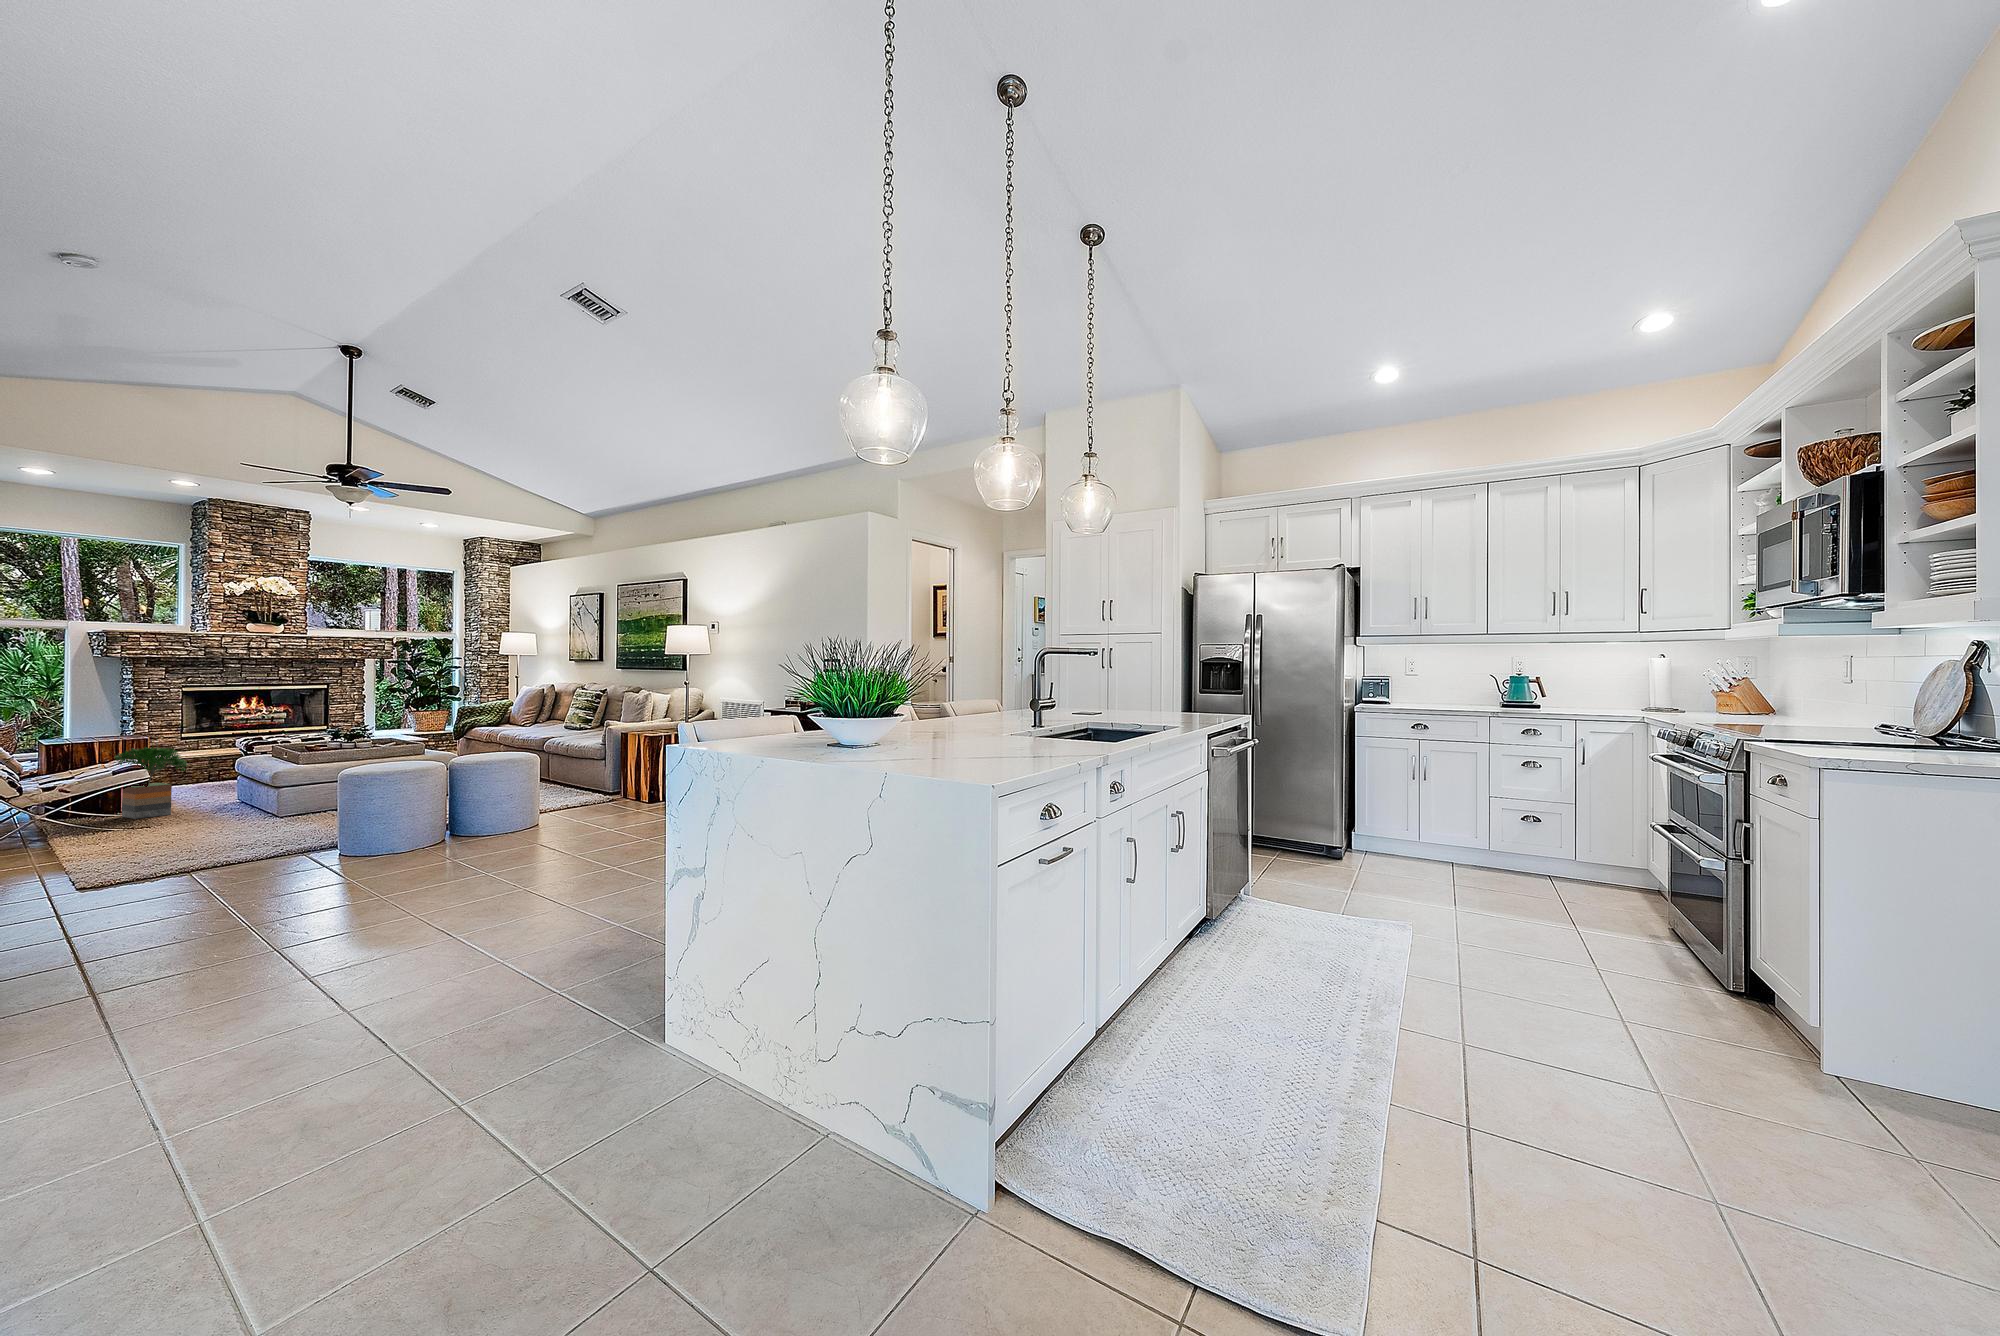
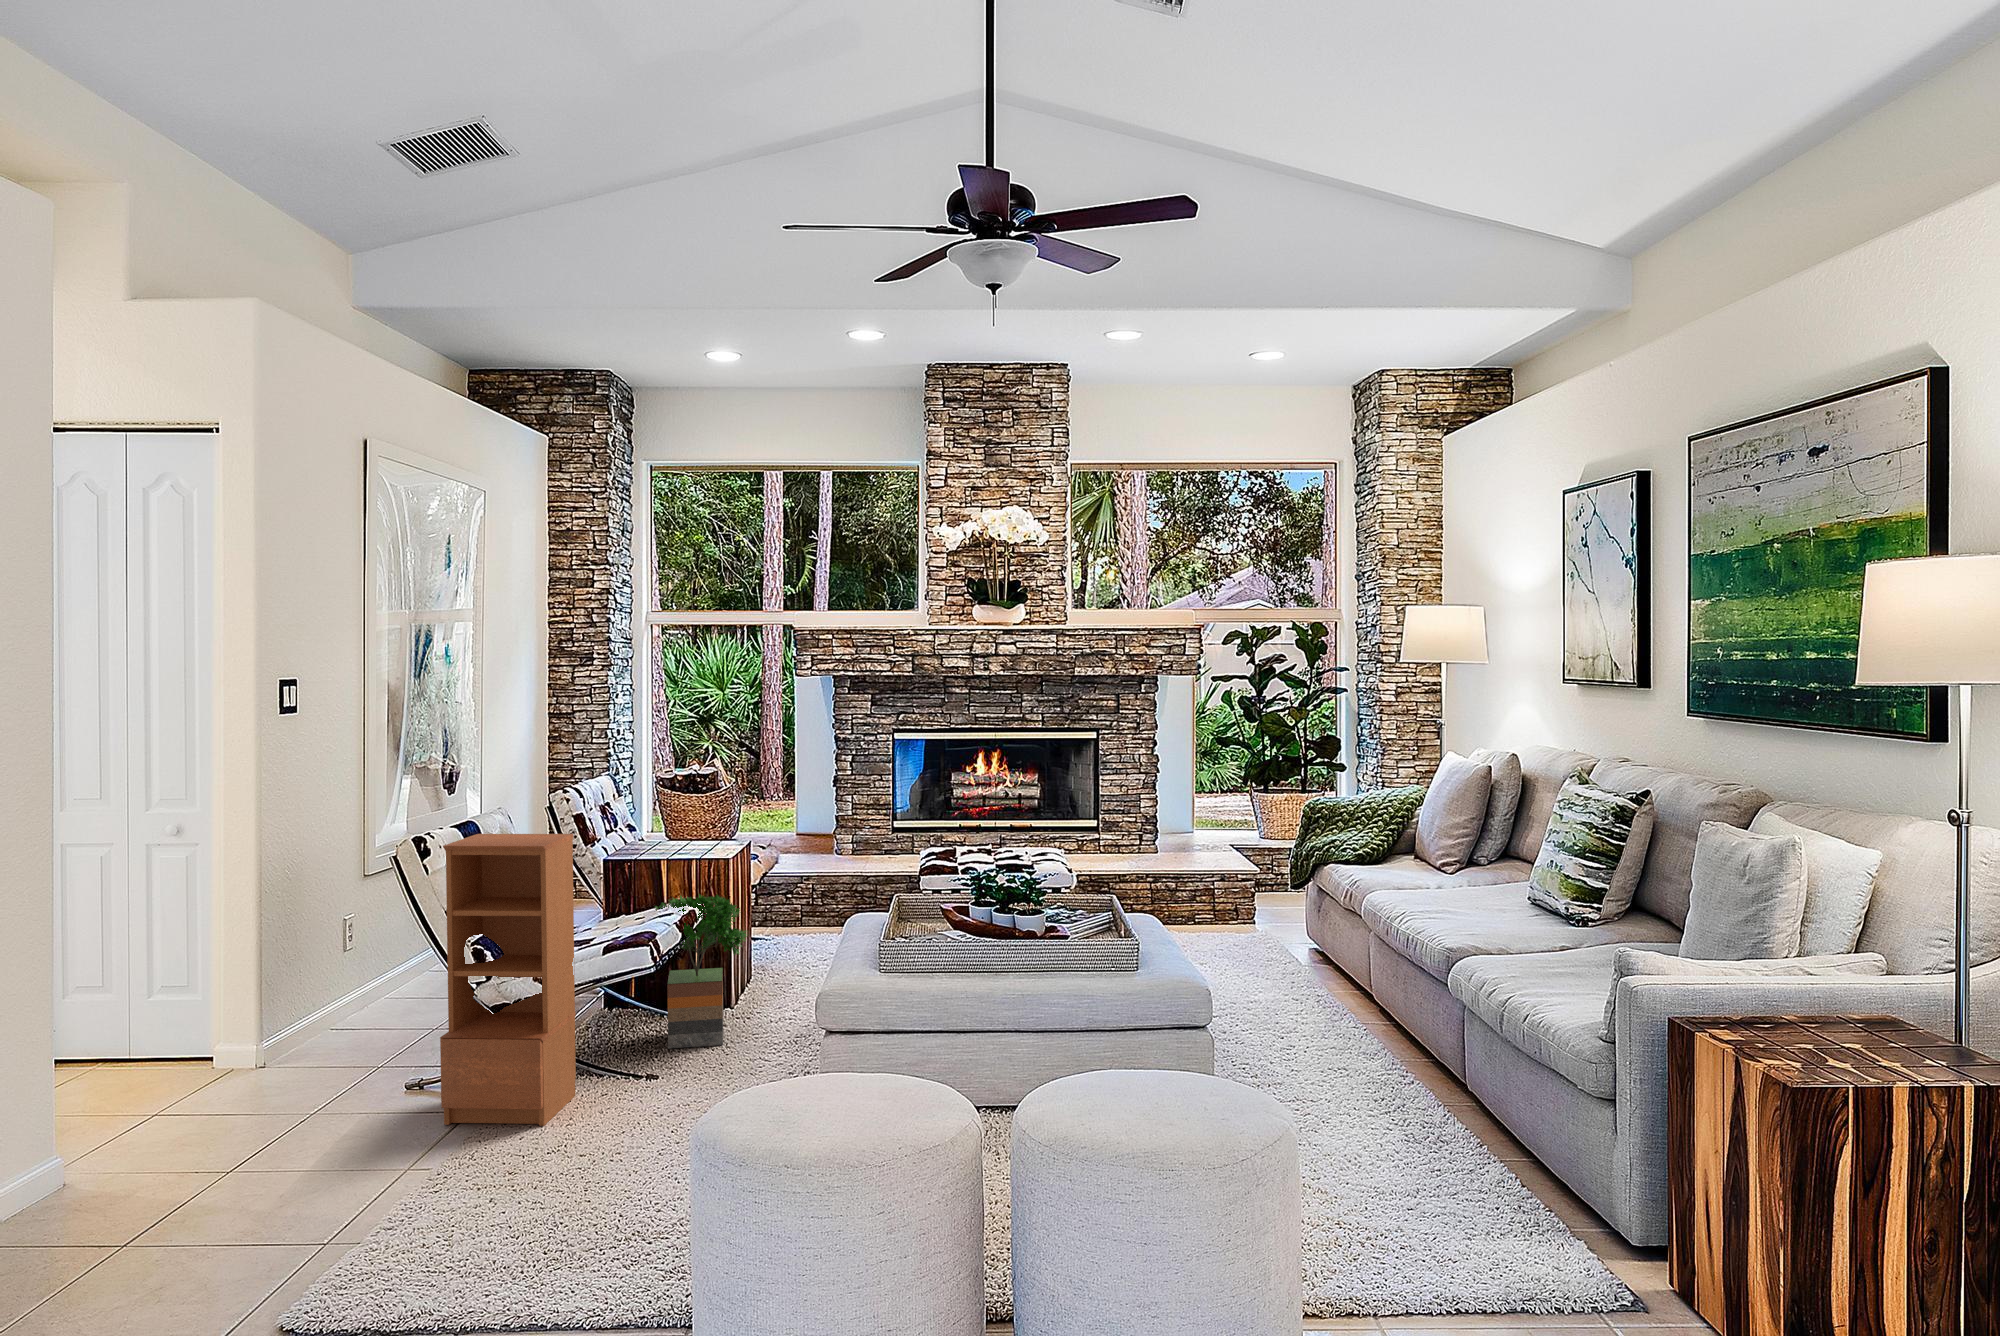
bookcase: none [32,709,113,846] -> present [440,834,576,1126]

